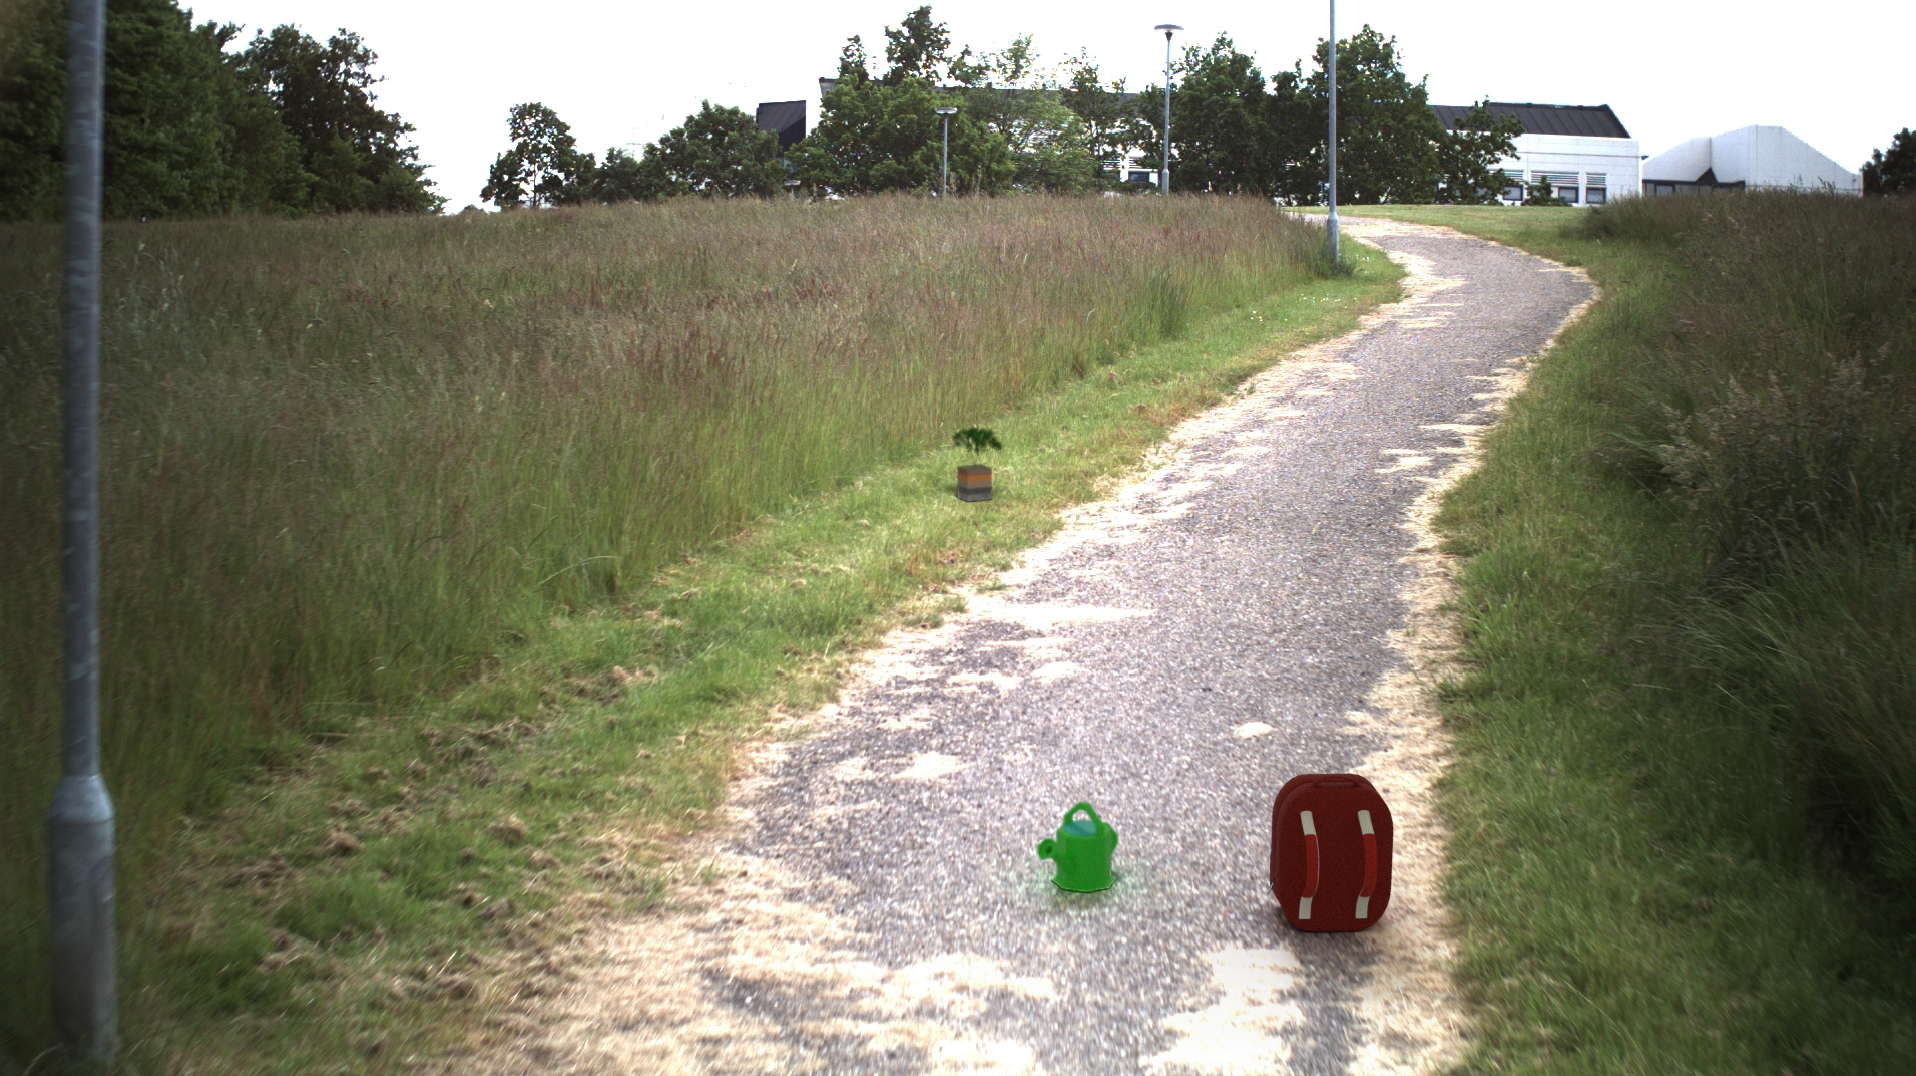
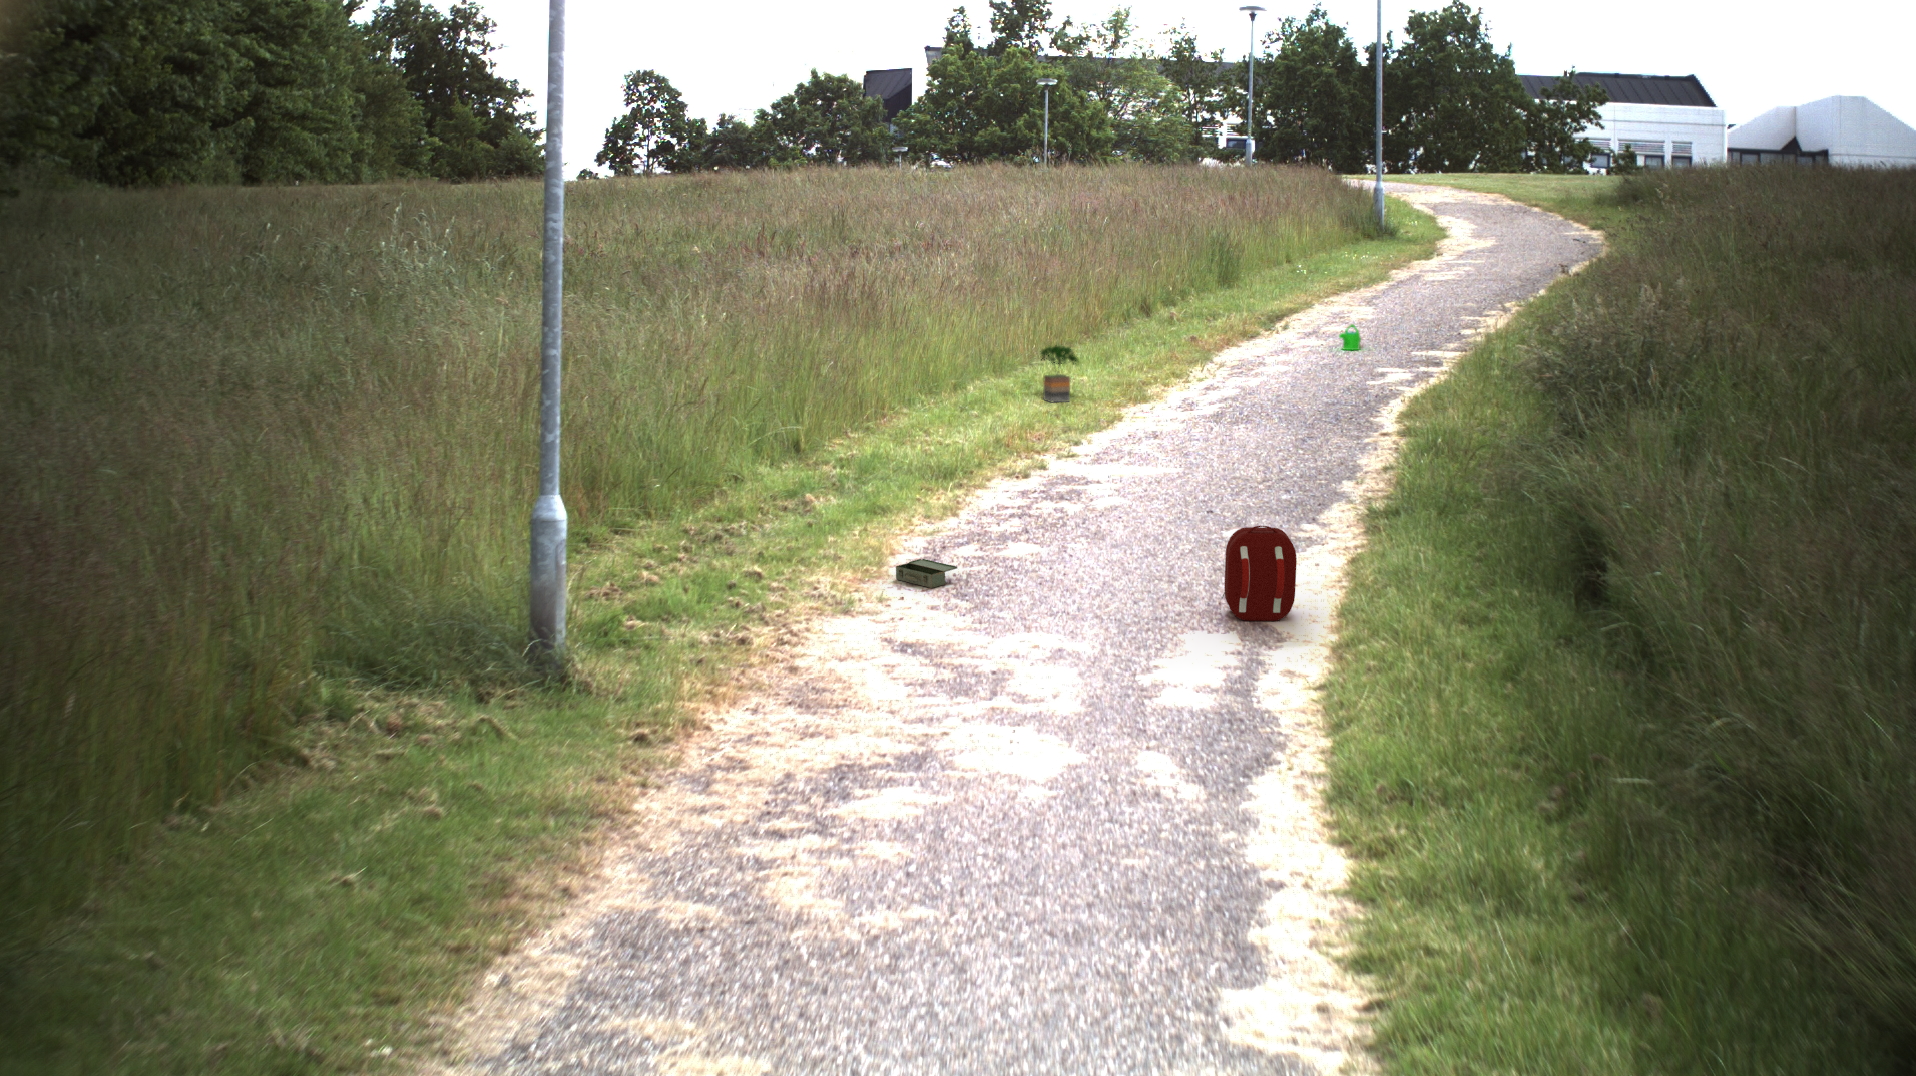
watering can: present [1037,801,1118,892] -> present [1339,325,1361,350]
toolbox: none [732,805,831,863] -> present [896,559,957,588]

